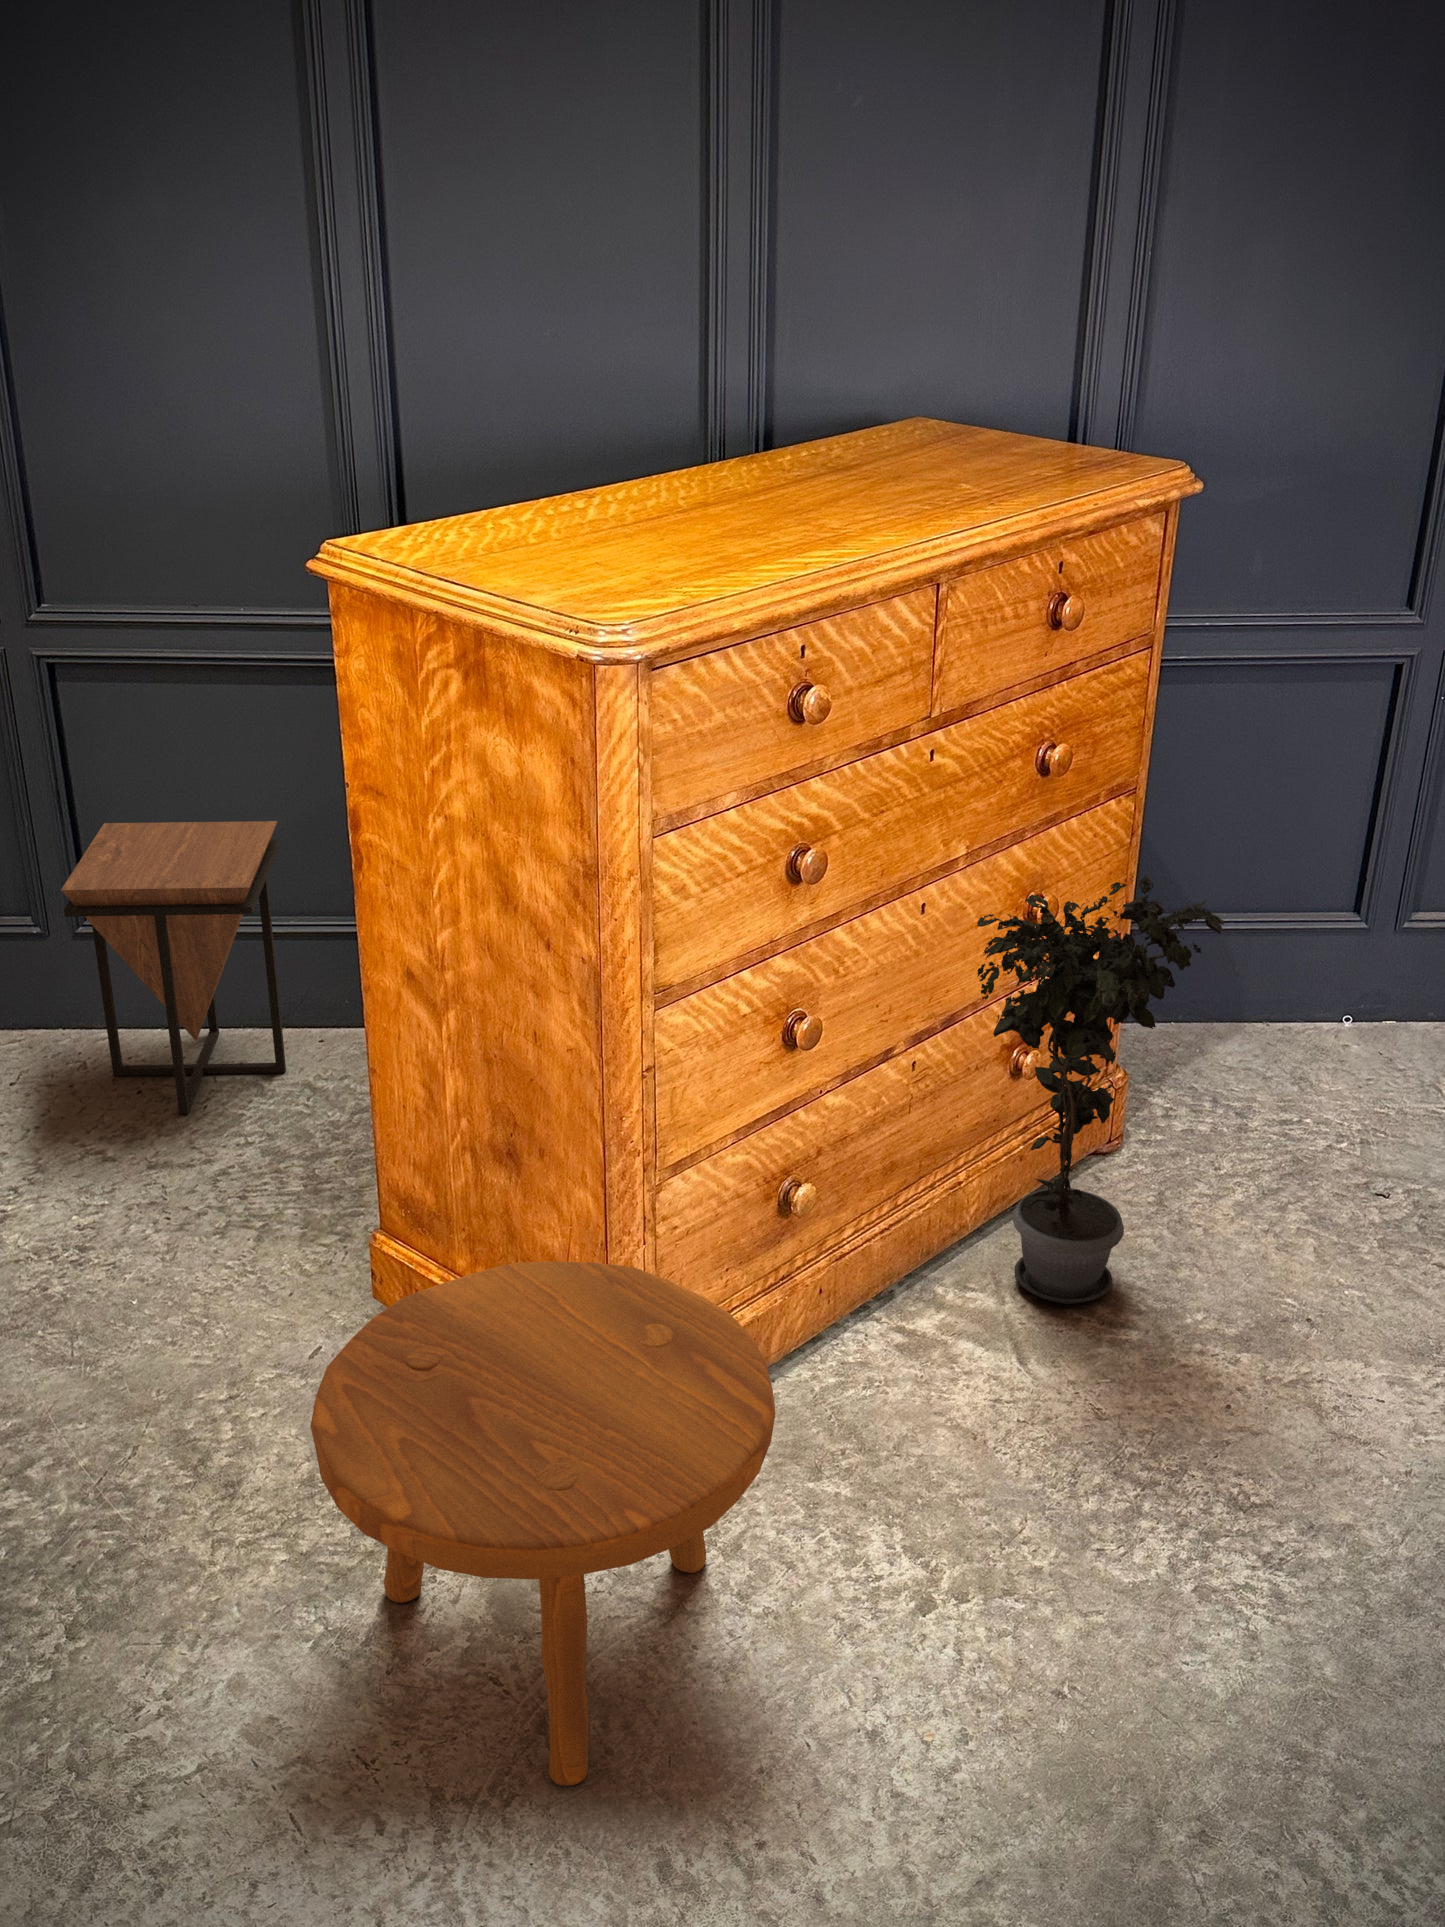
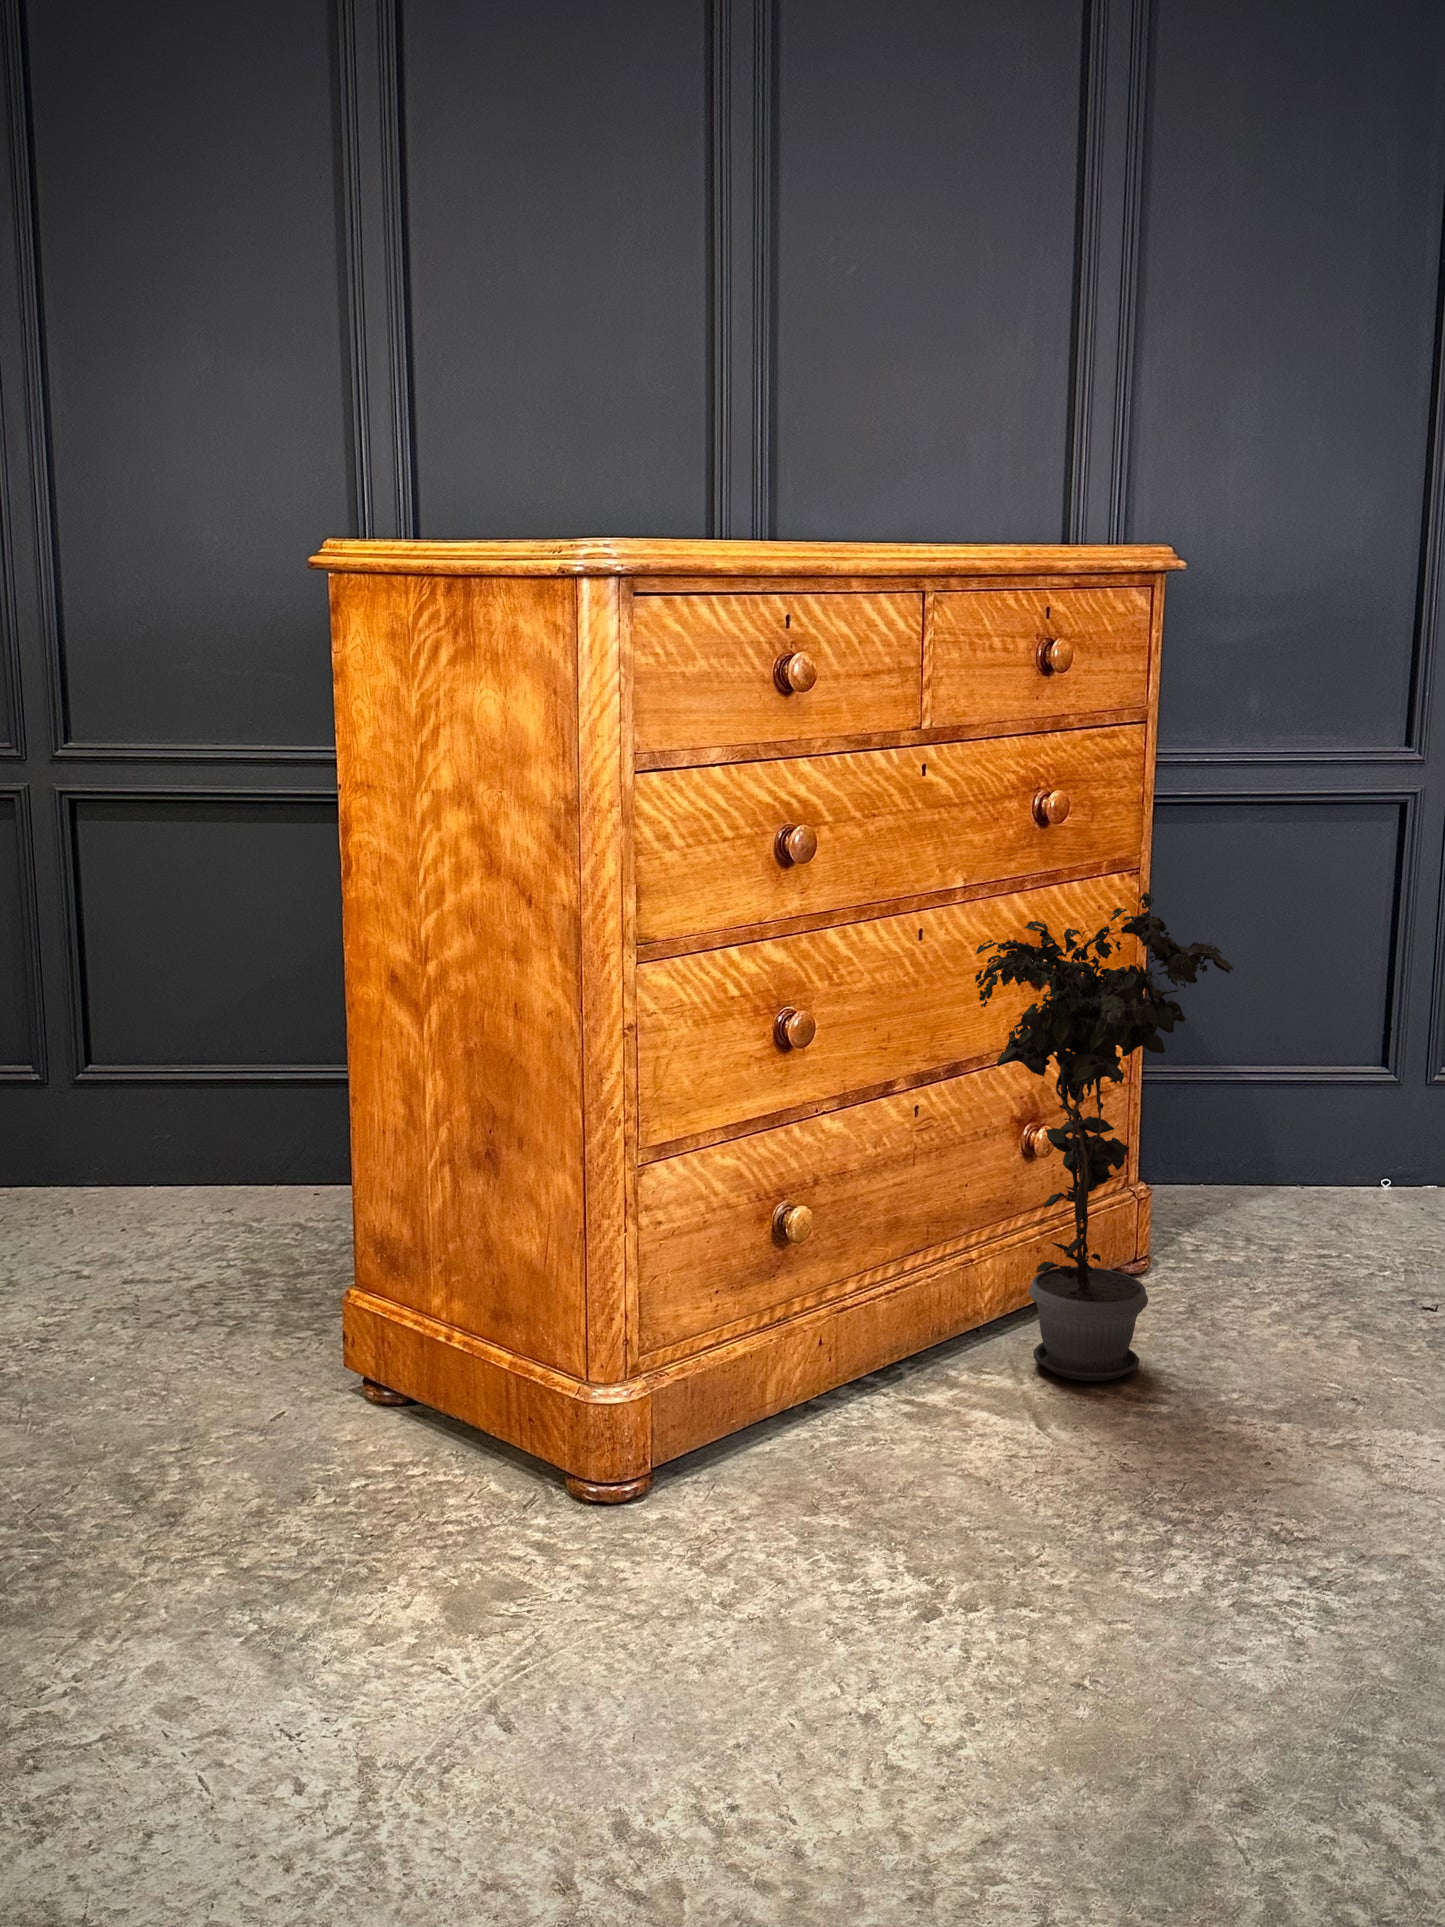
side table: present [61,821,286,1114] -> none [57,958,283,1242]
footstool: present [310,1261,776,1786] -> none [249,1231,755,1754]

